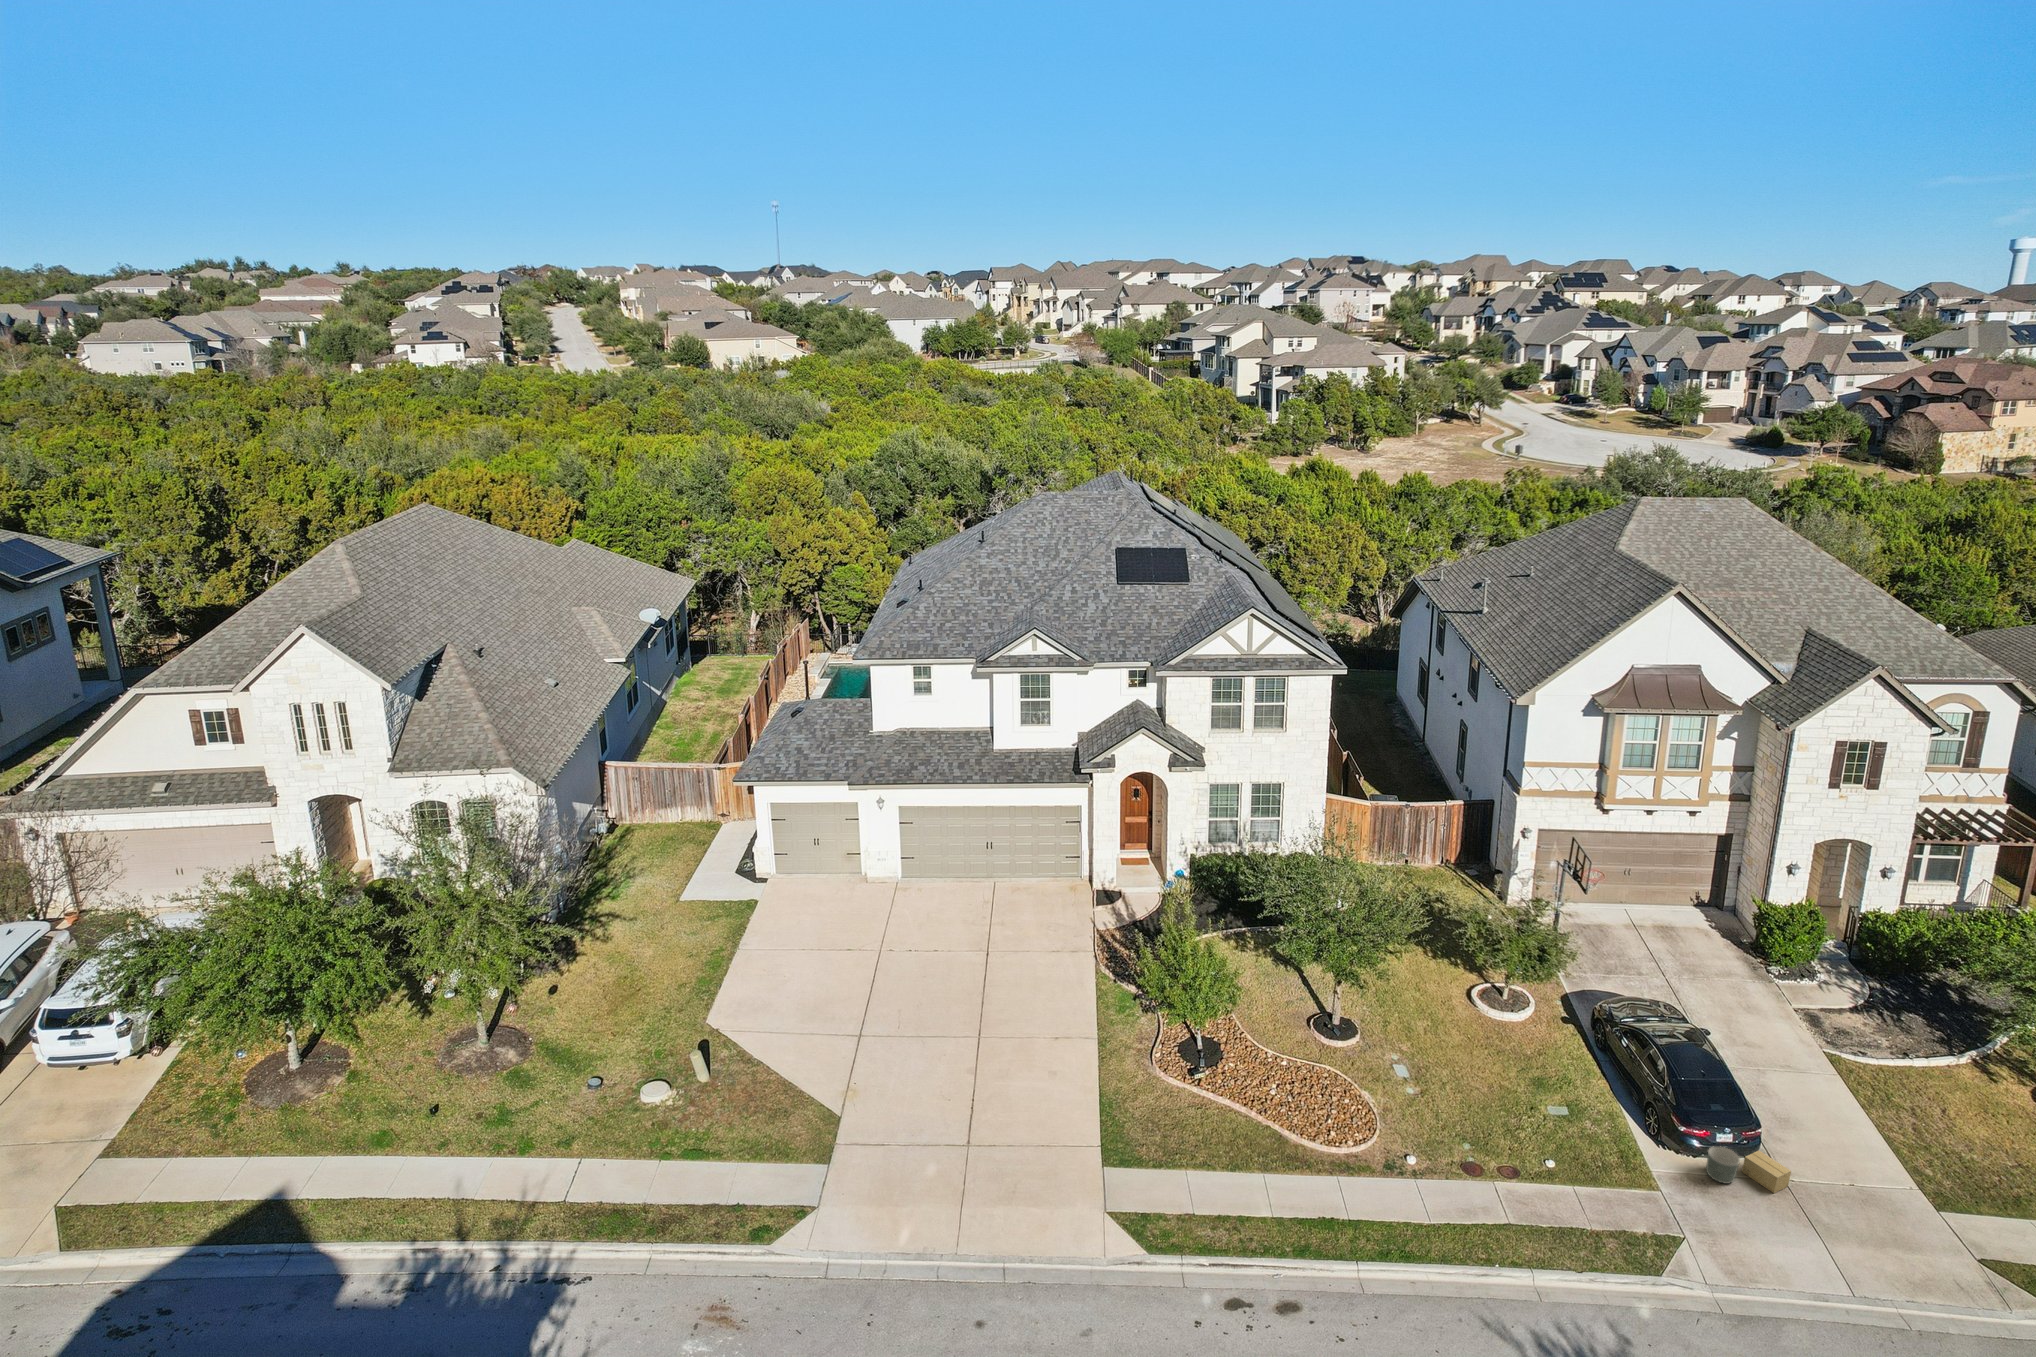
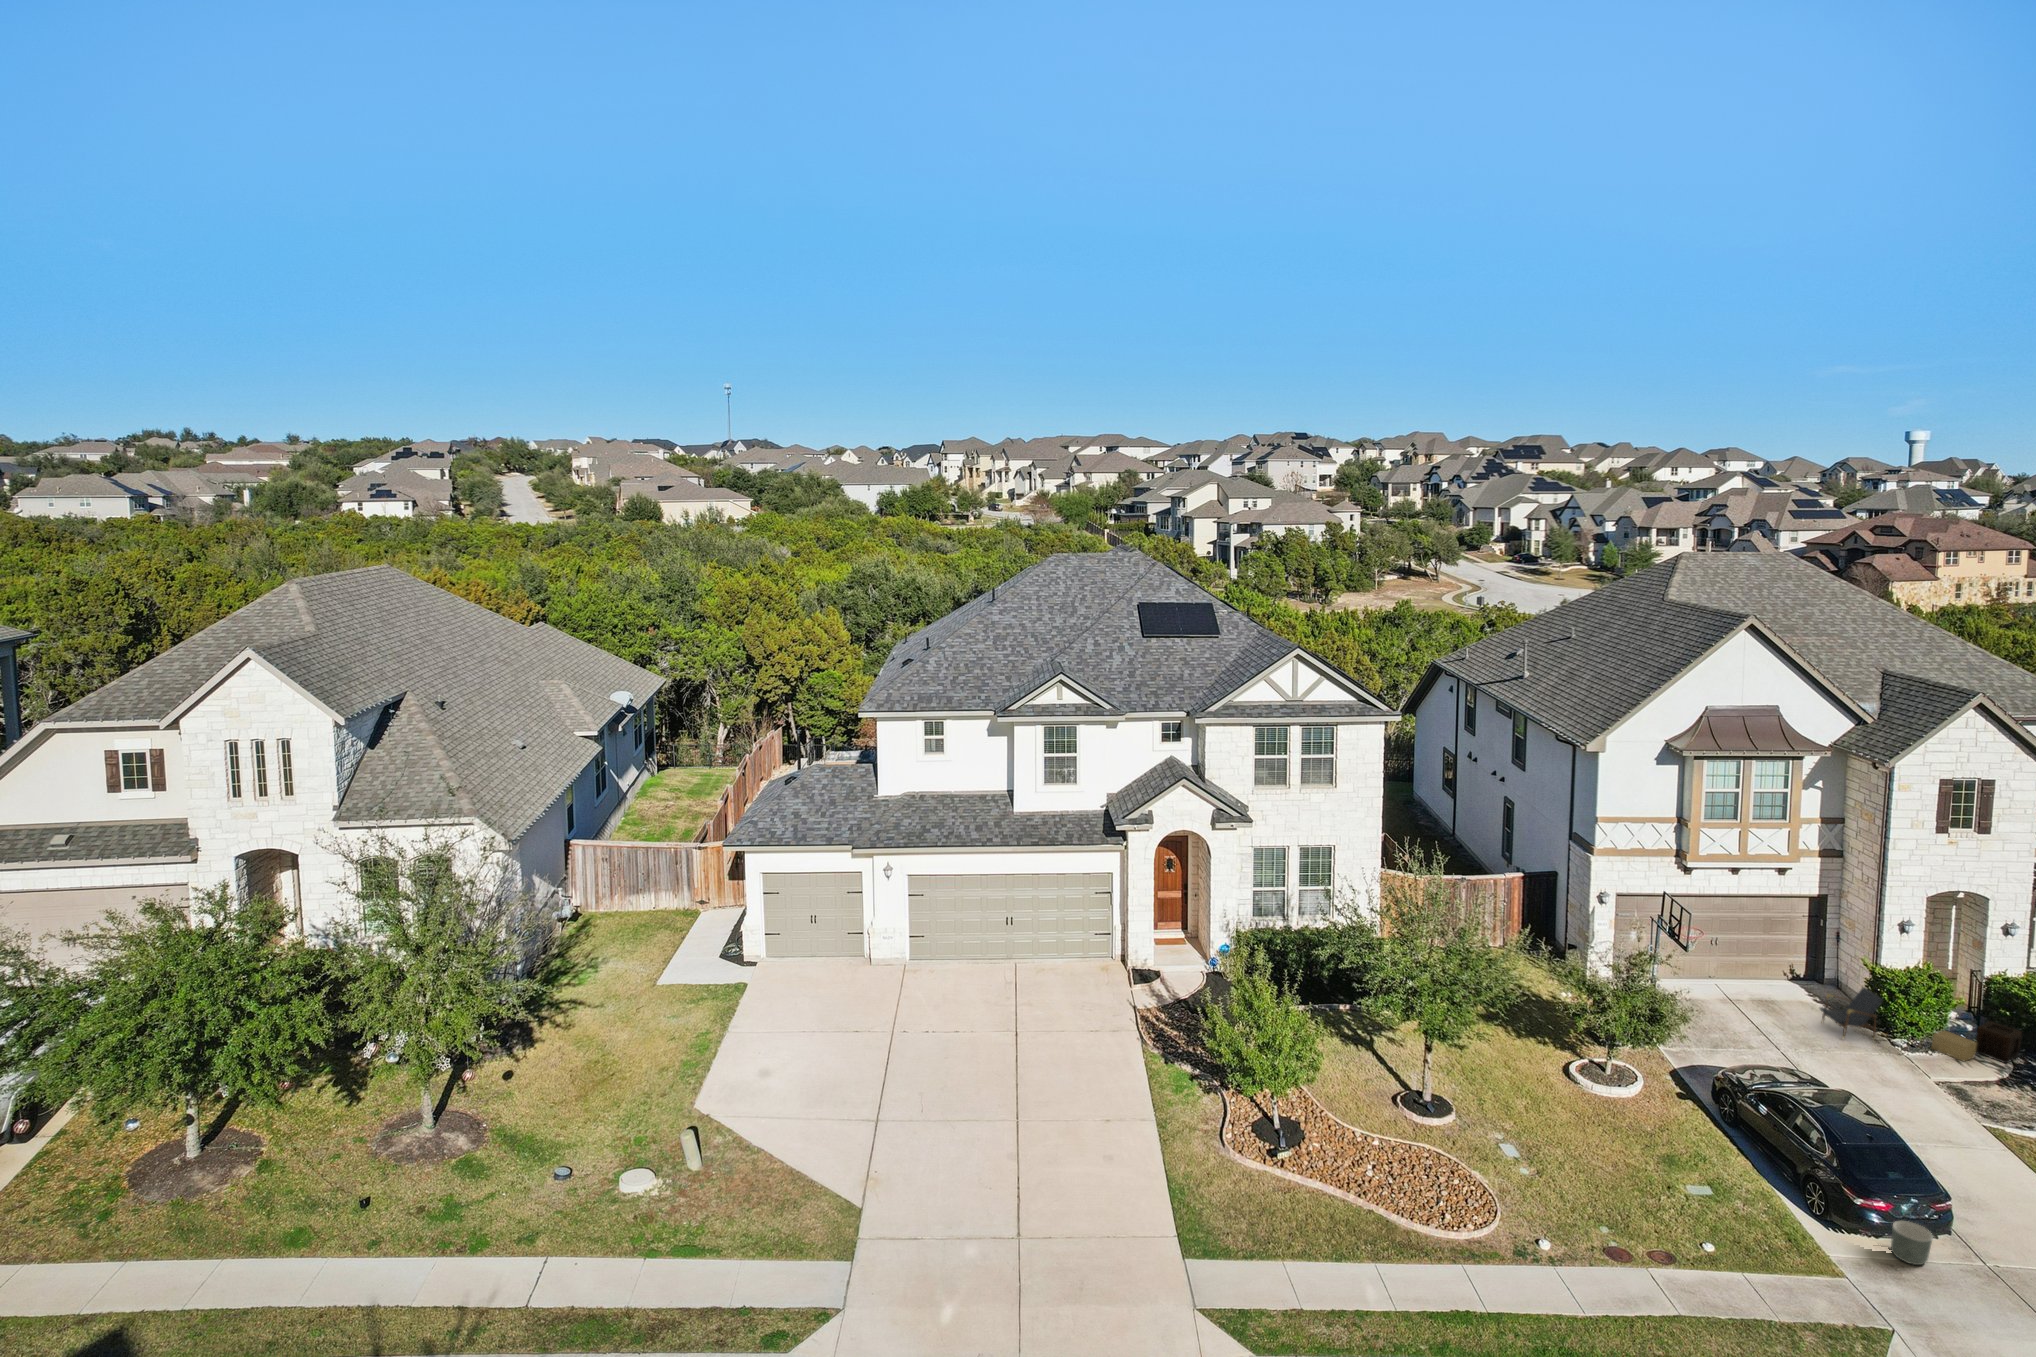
lounge chair: none [1709,920,1764,967] -> present [1820,988,1883,1039]
wooden crate: none [1842,953,1886,992] -> present [1975,1021,2022,1063]
cardboard box: present [1742,1150,1791,1193] -> present [1932,1030,1977,1061]

